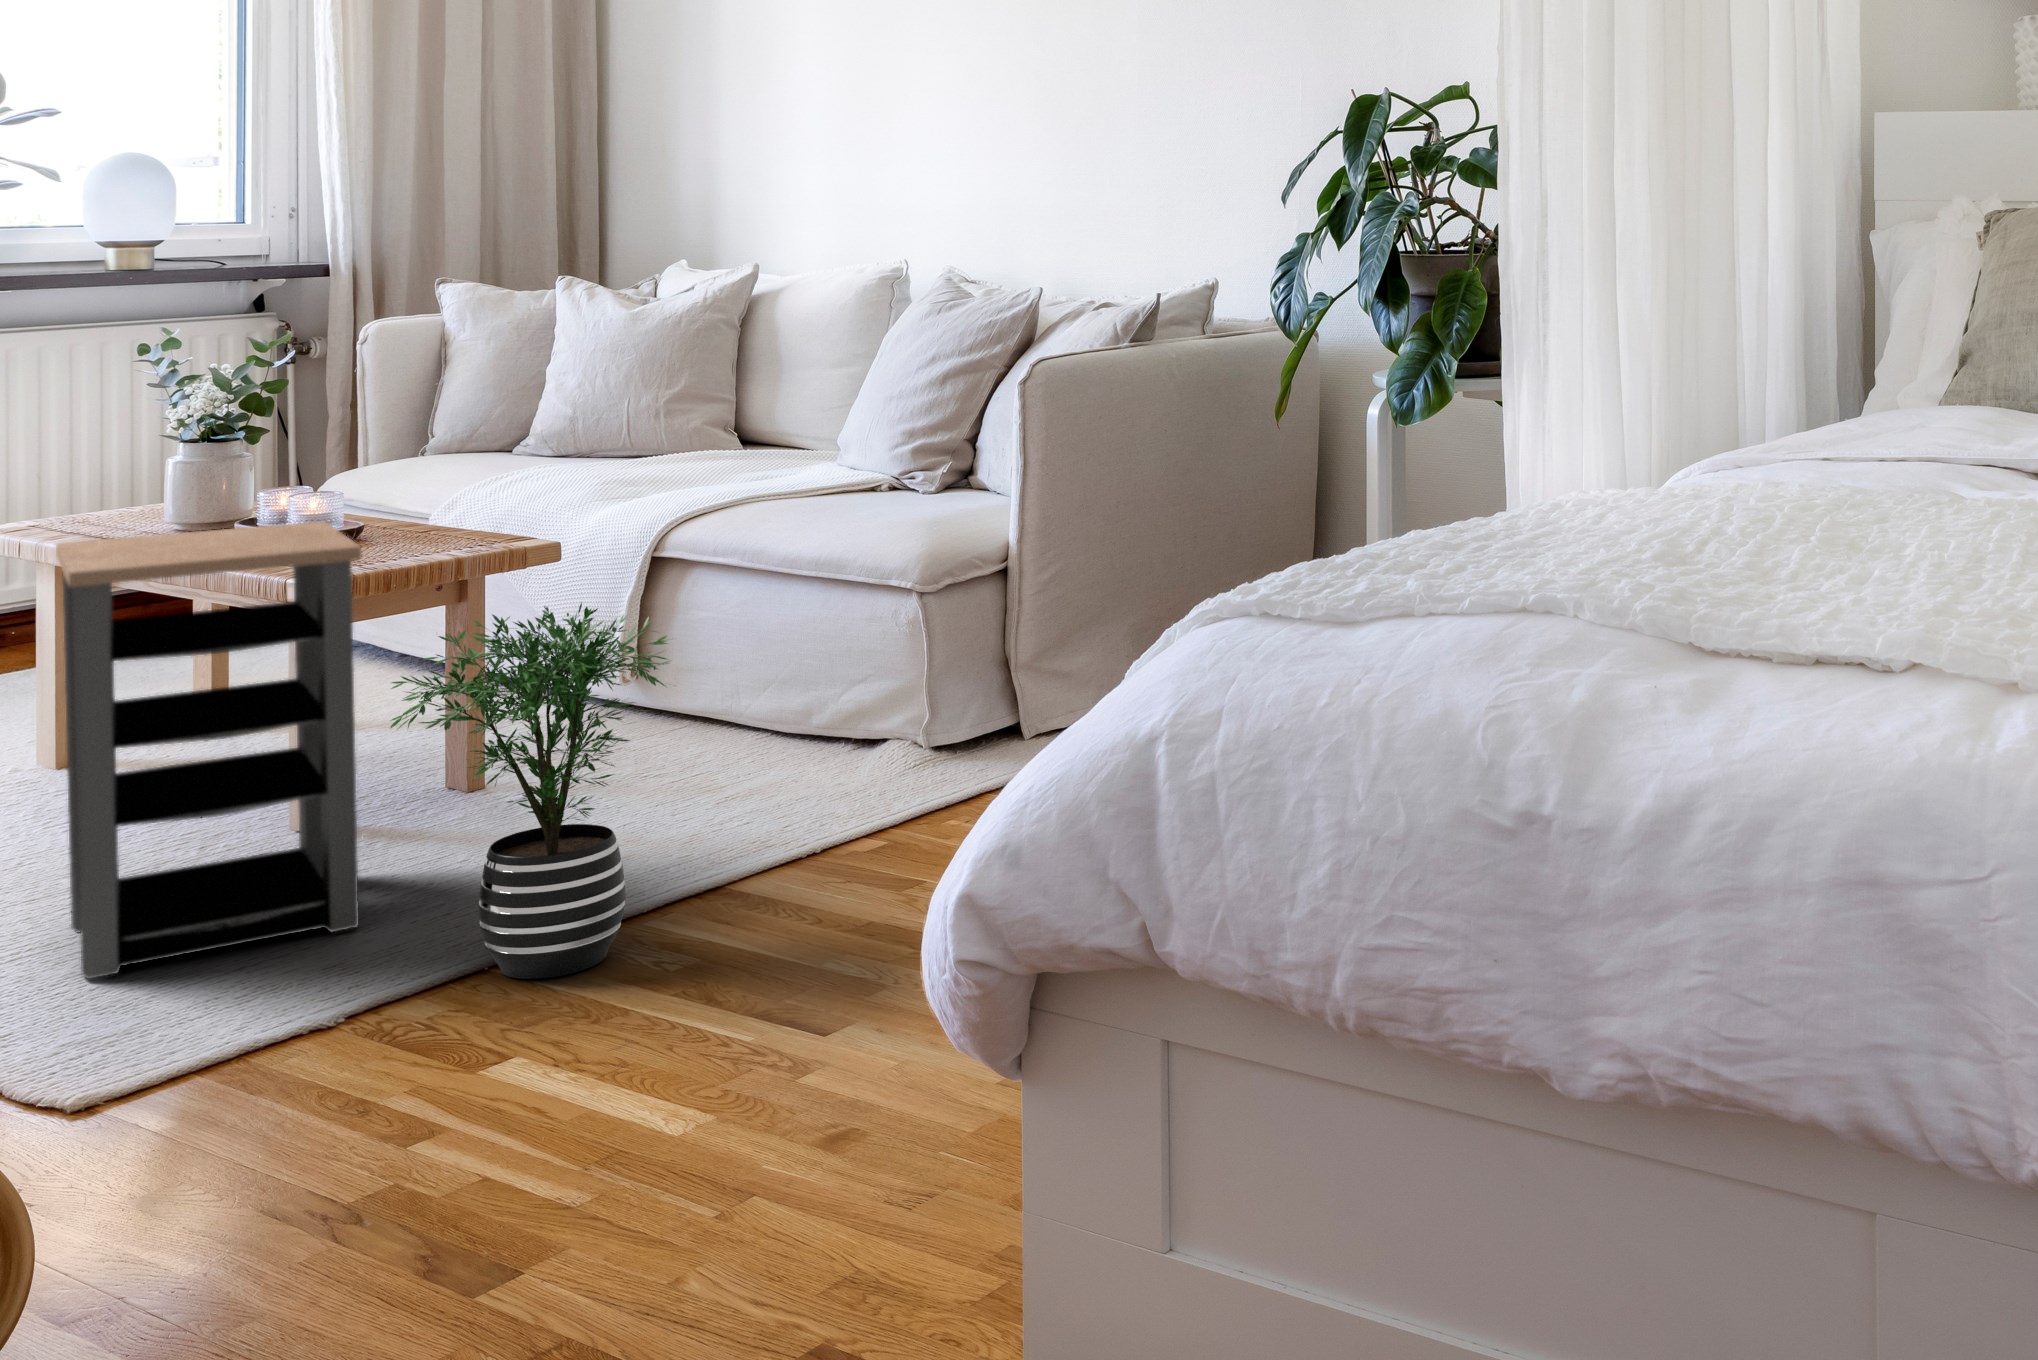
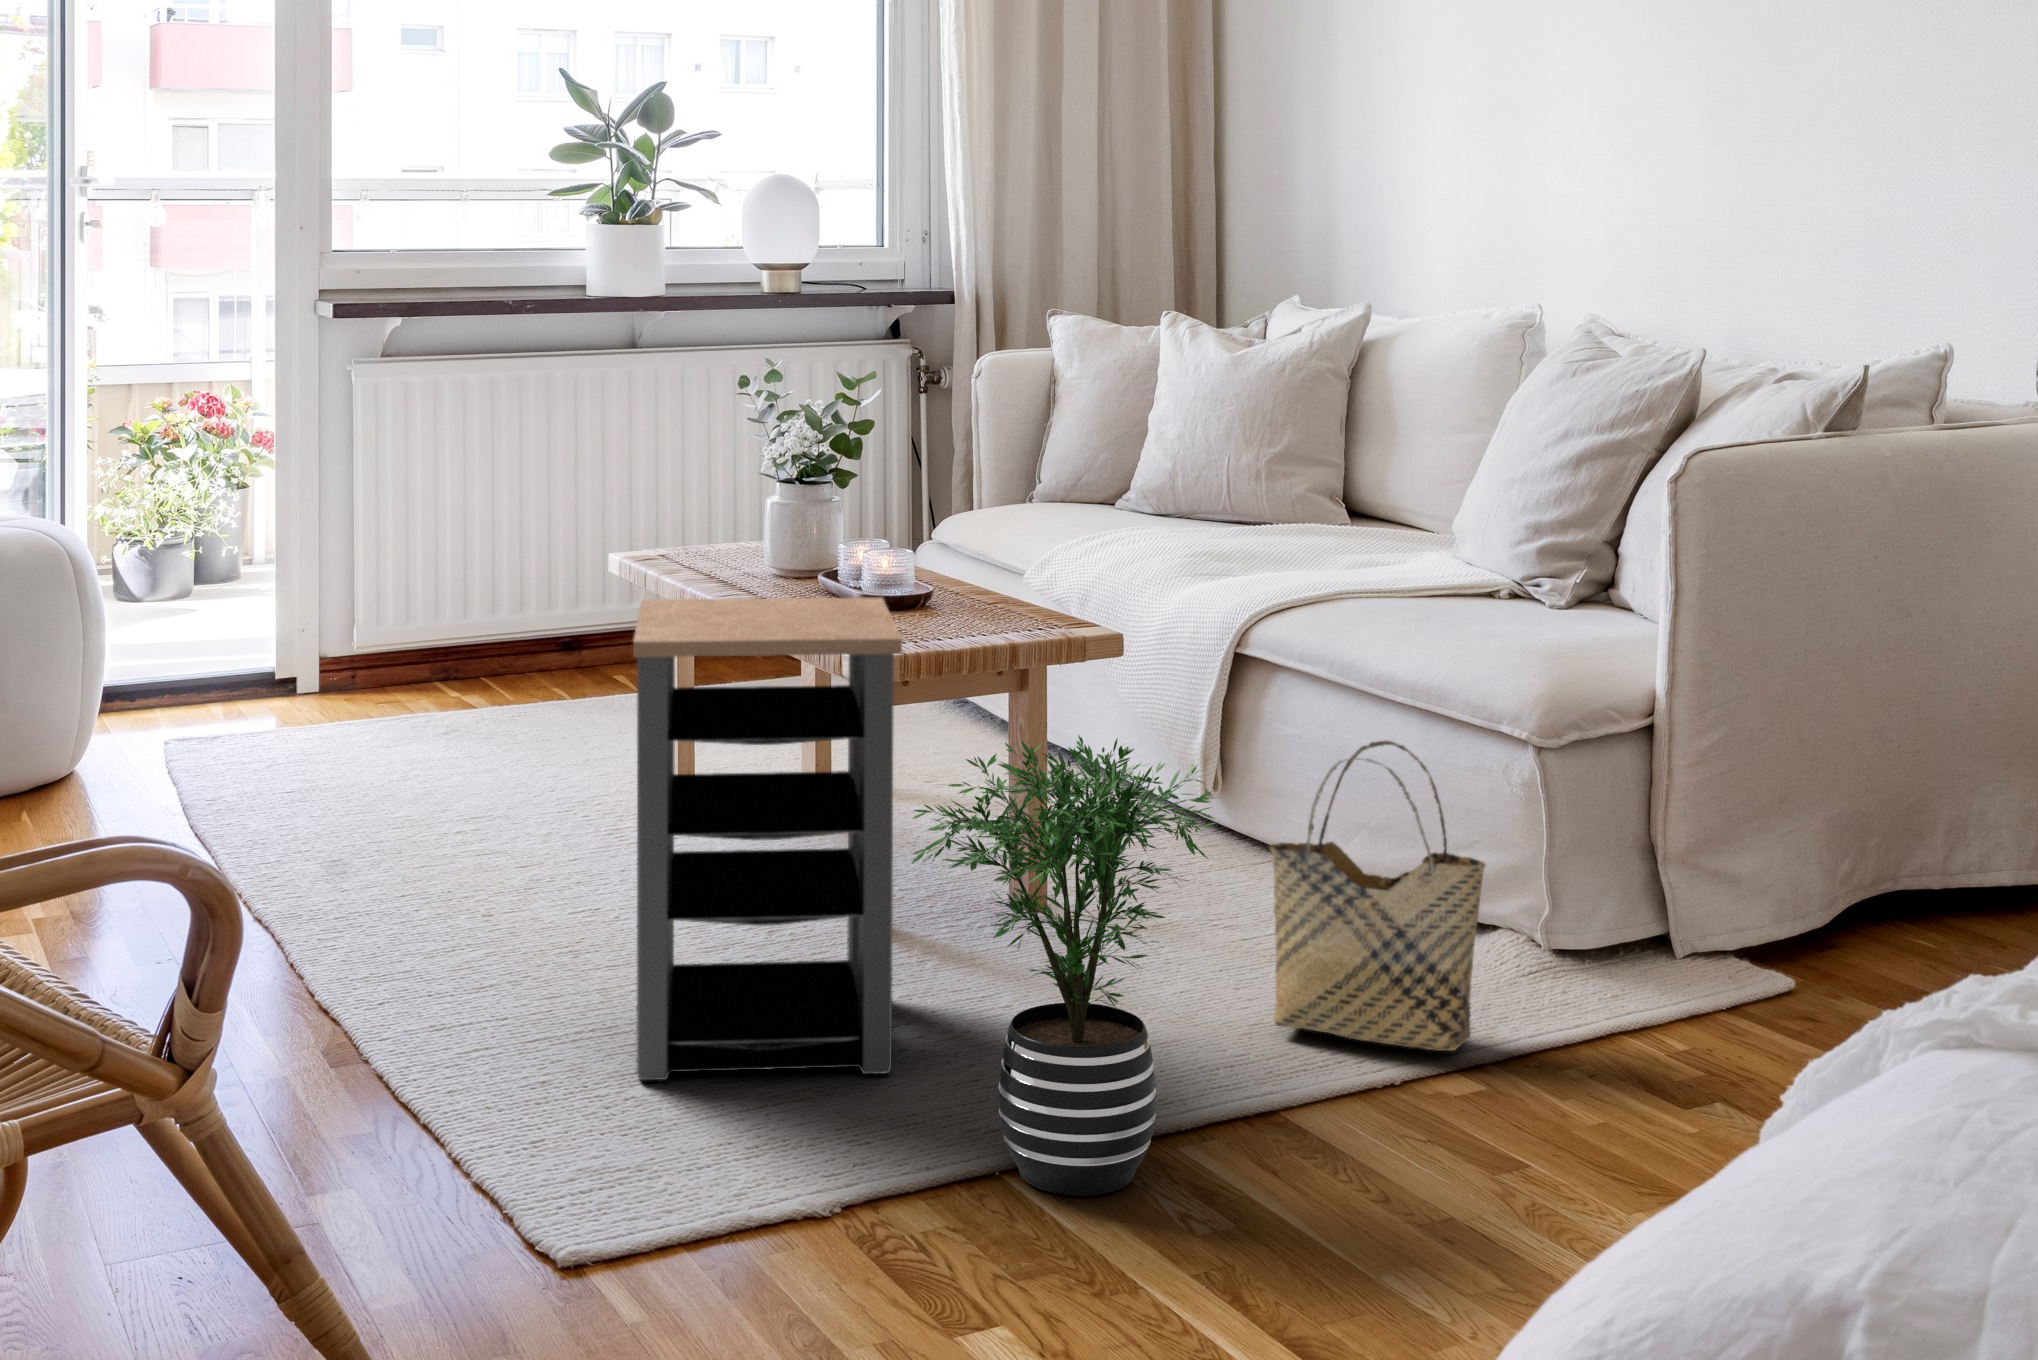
woven basket: none [705,596,887,833] -> present [1269,741,1486,1051]

